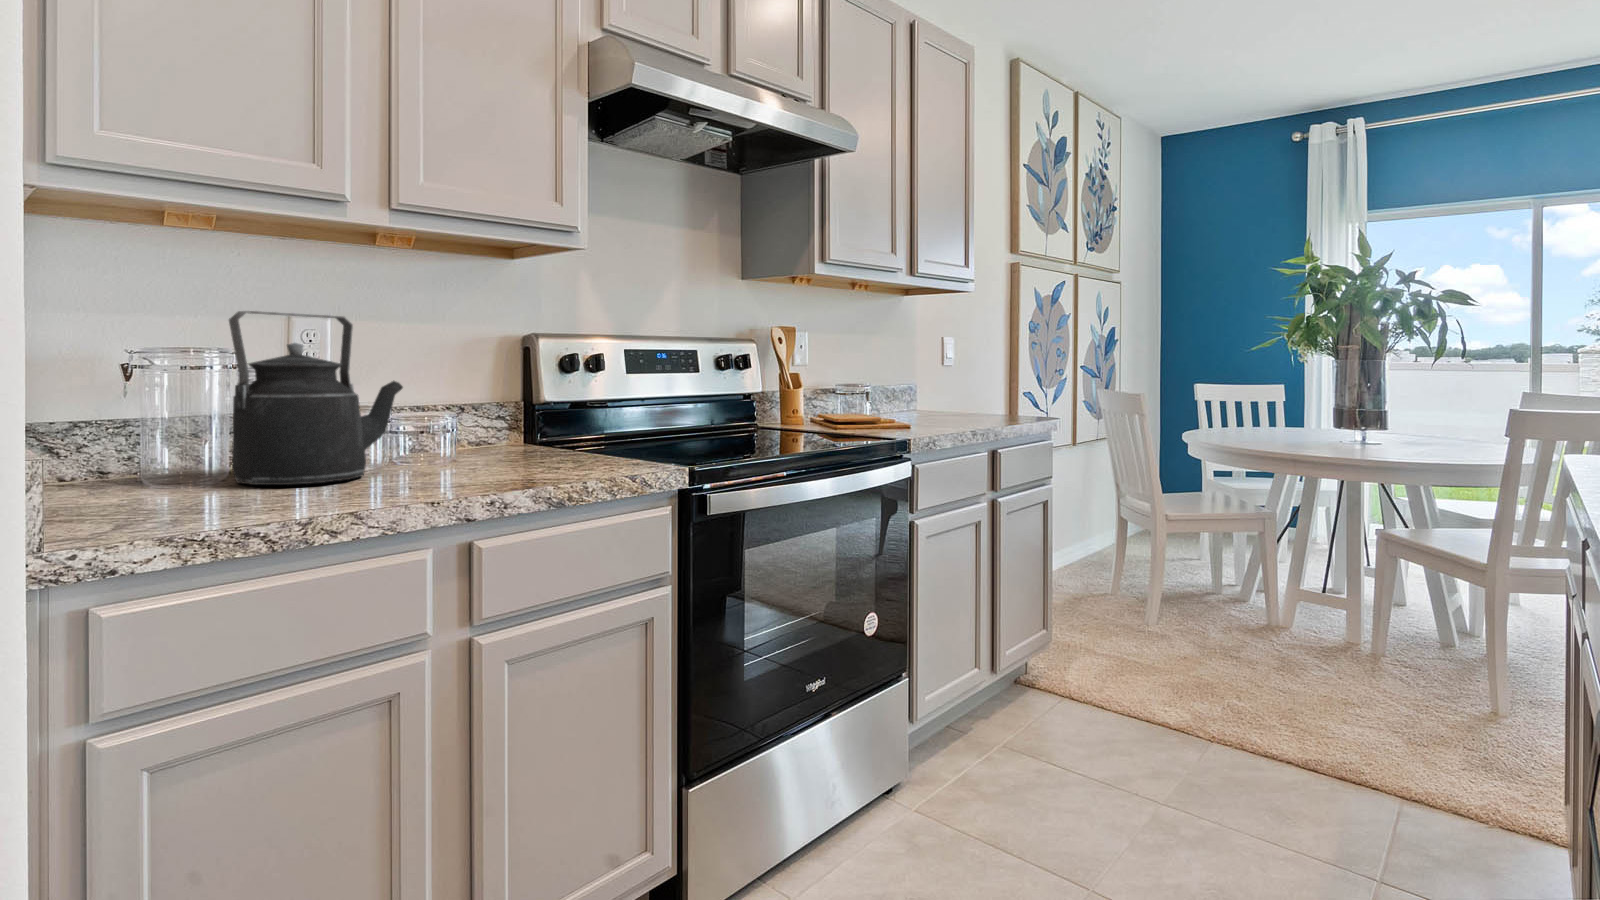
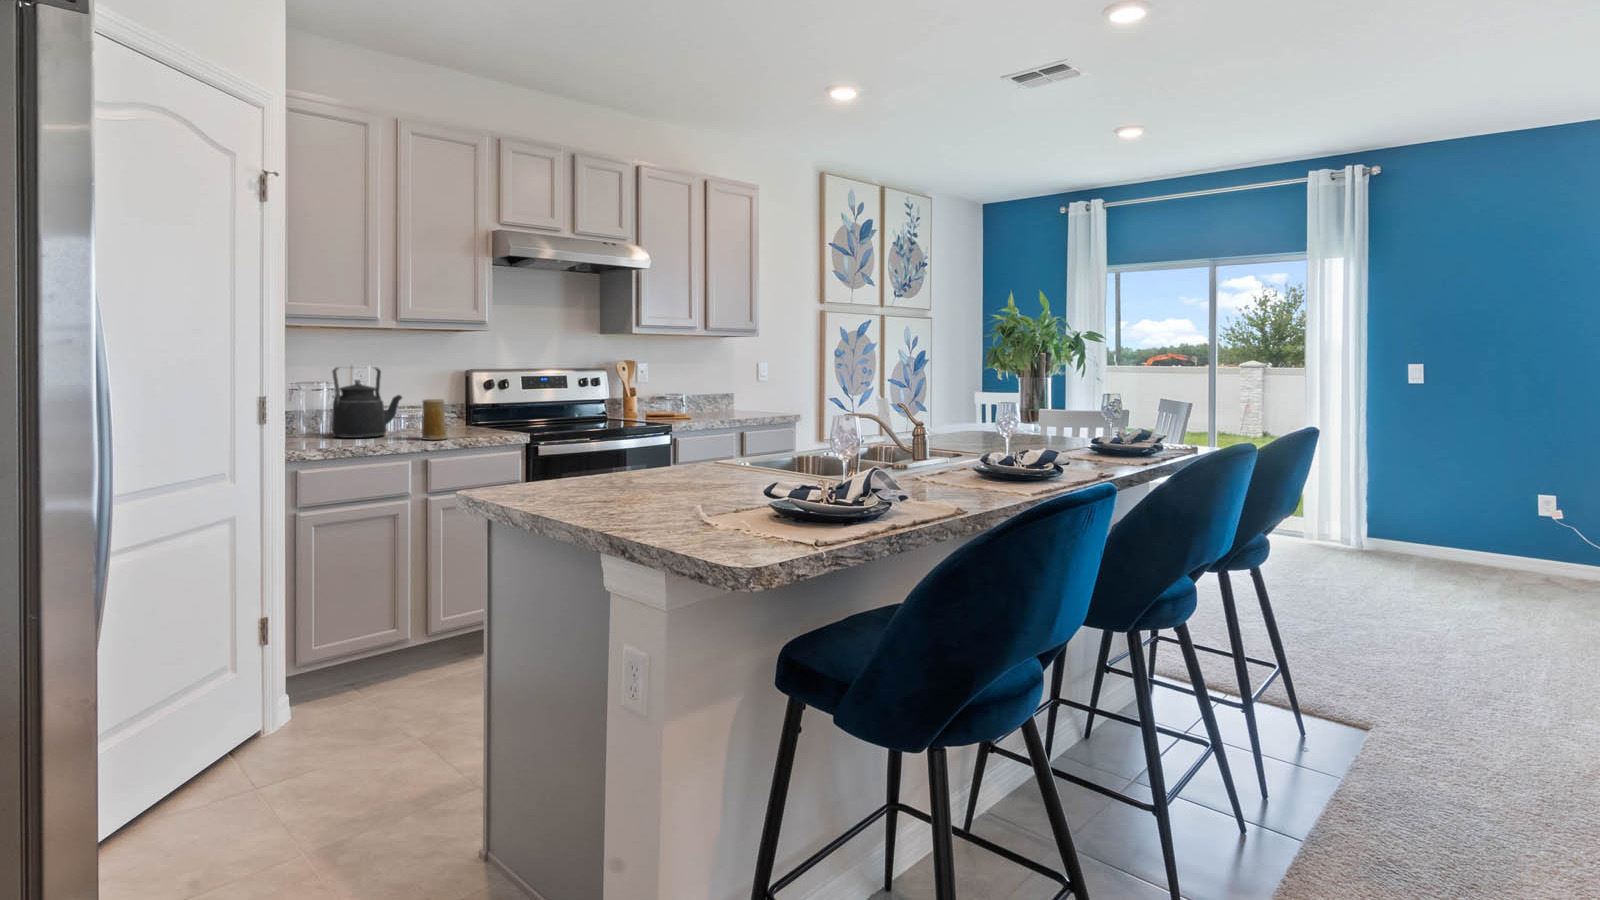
mug: none [452,389,516,487] -> present [421,399,448,440]

